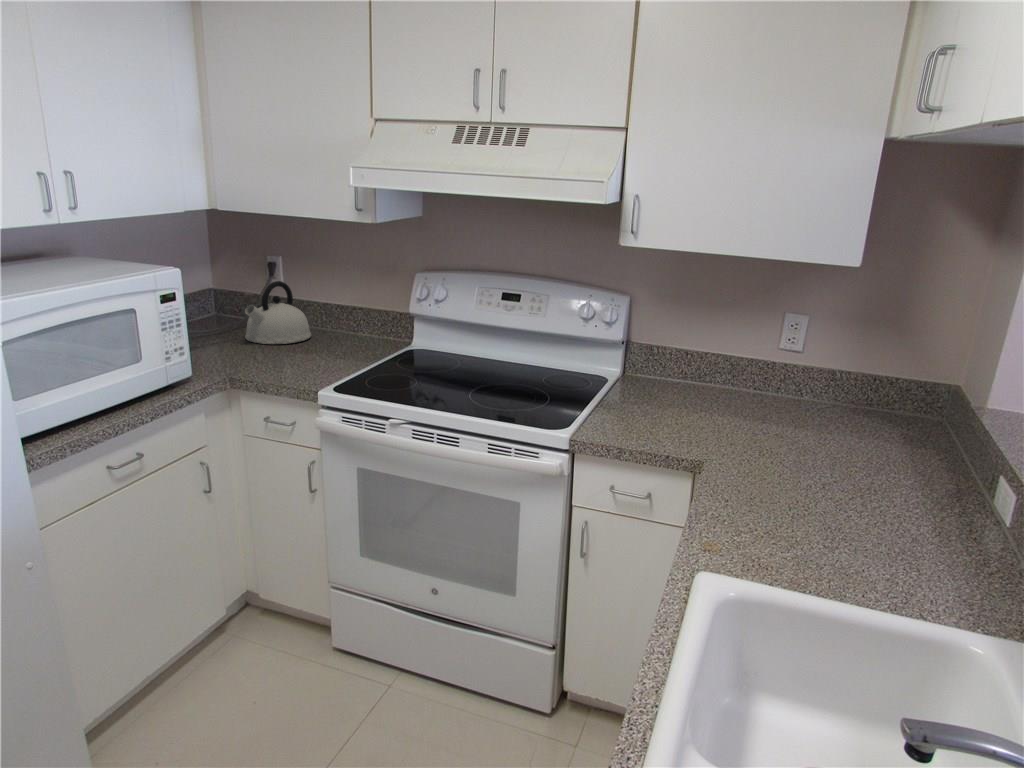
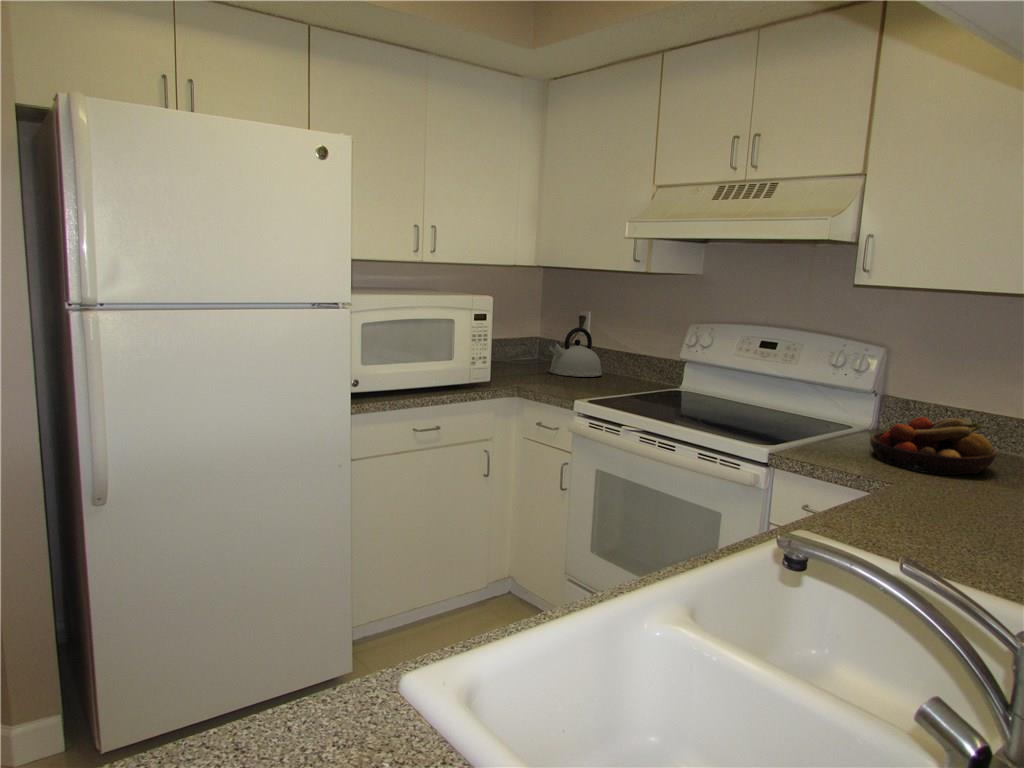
fruit bowl: none [648,366,754,434] -> present [870,417,996,475]

